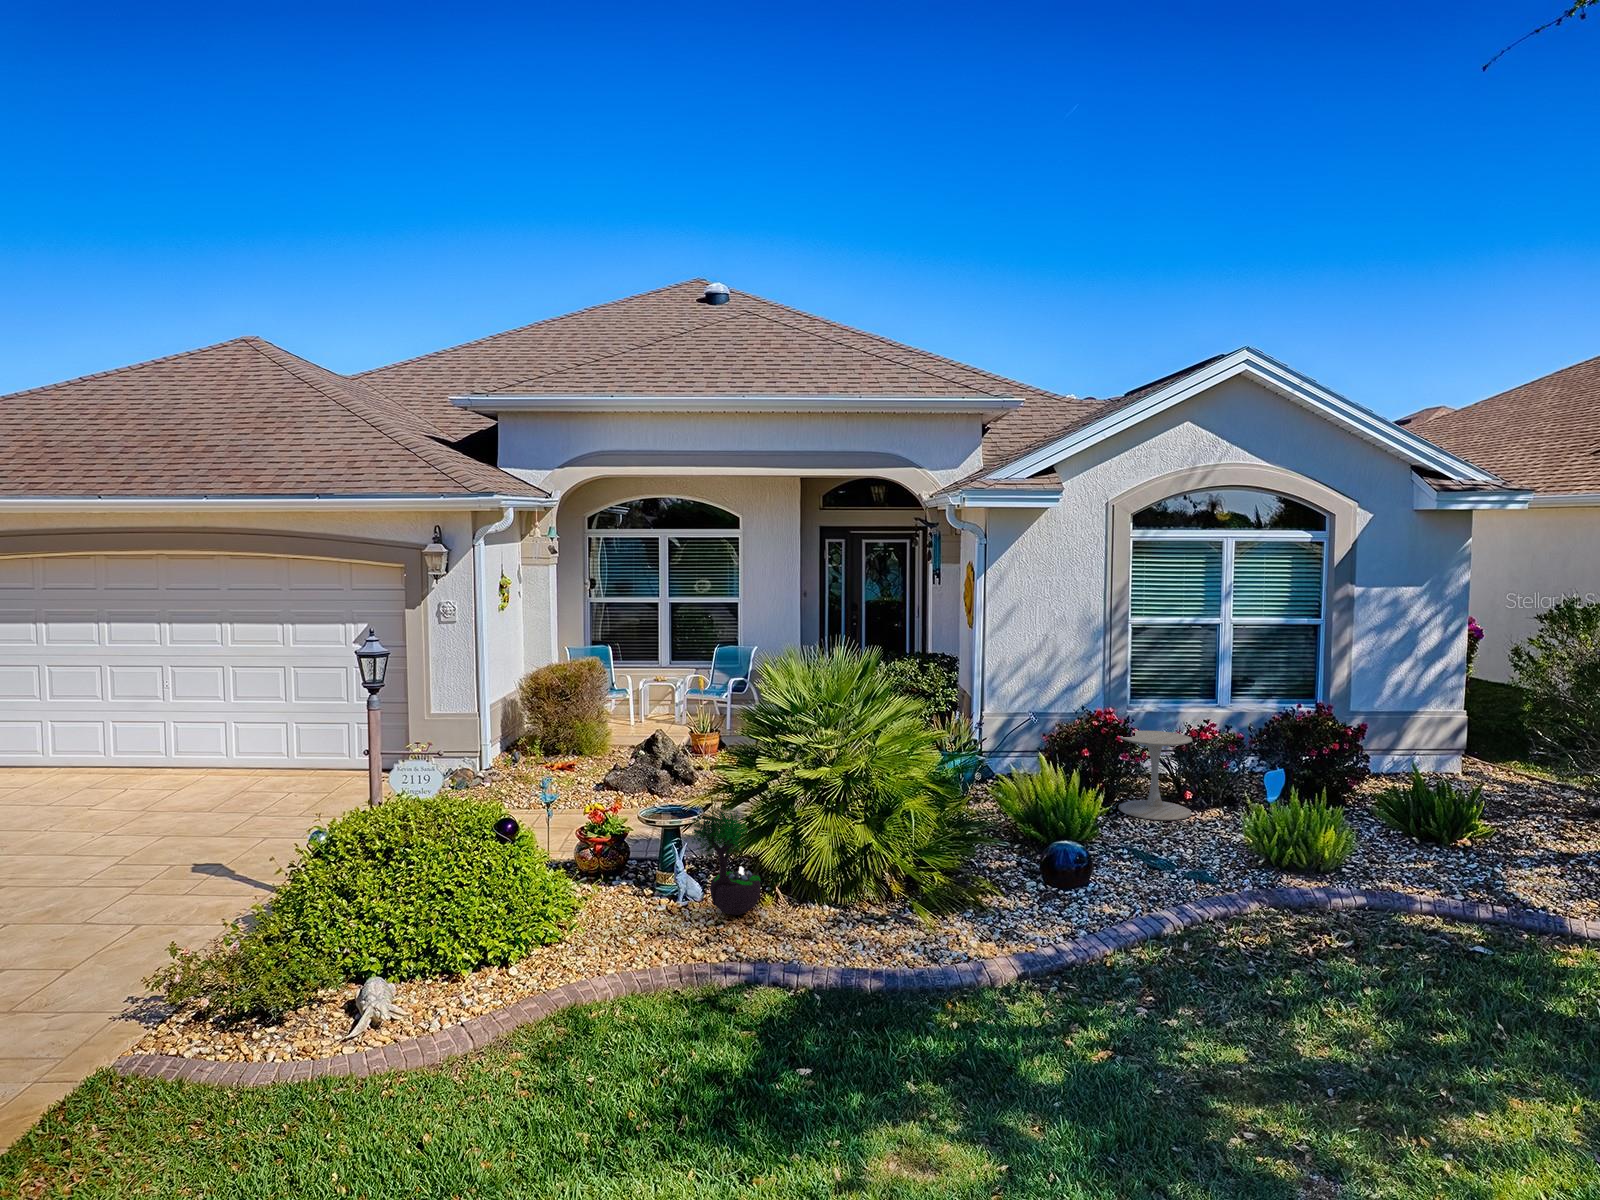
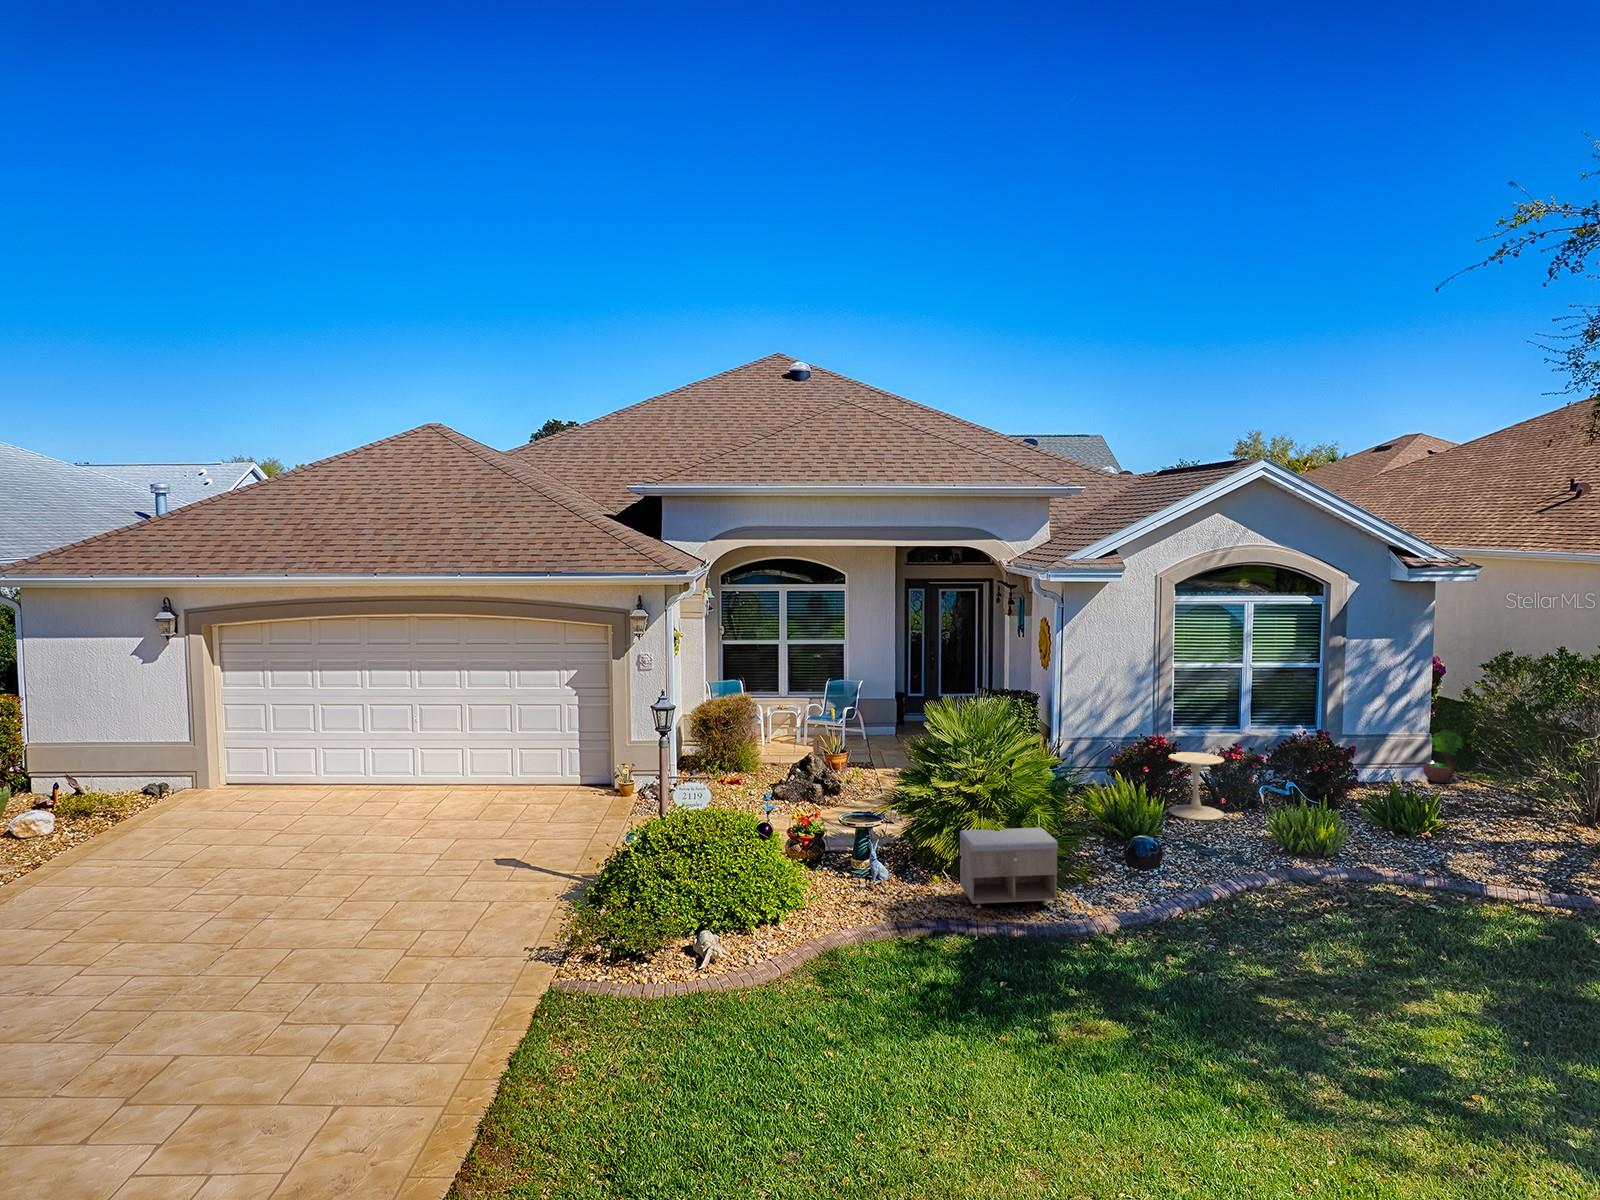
potted tree: present [684,806,761,915] -> present [1423,731,1463,783]
storage bench: none [793,828,928,947] -> present [960,828,1058,908]

